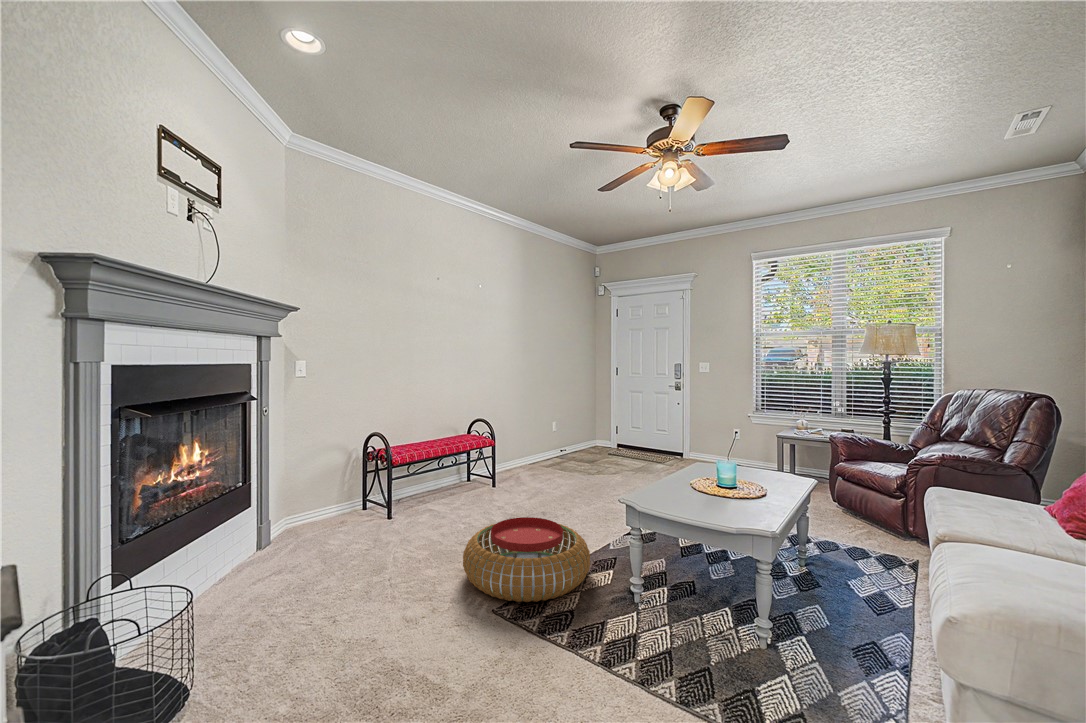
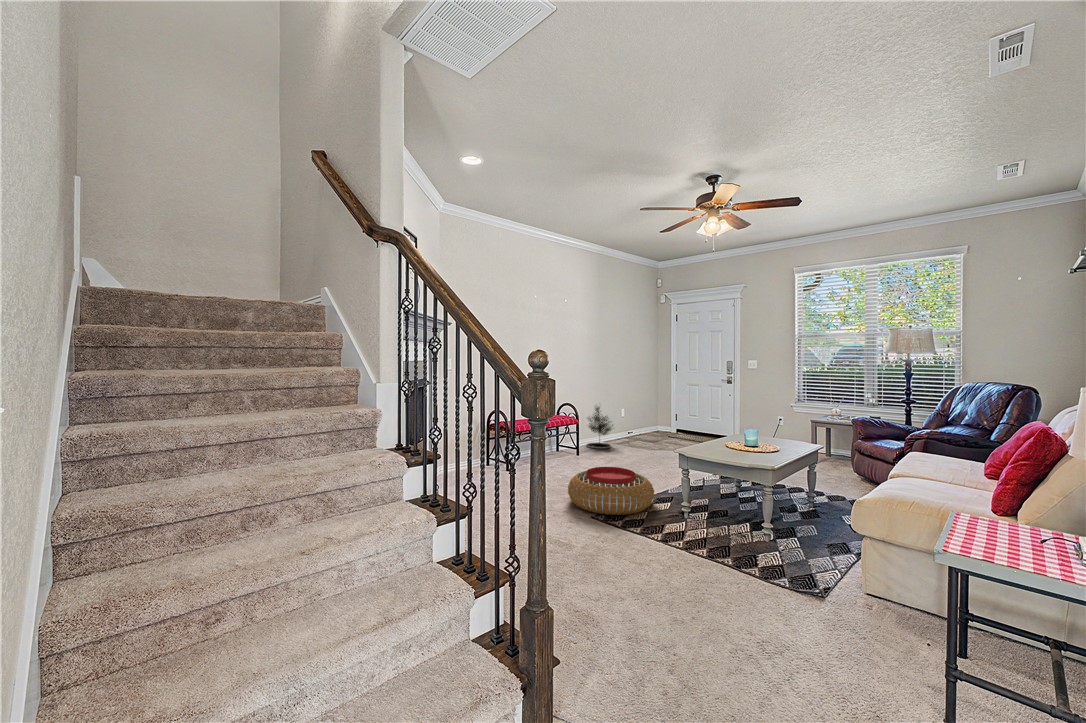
potted tree: none [506,415,543,475] -> present [586,407,613,449]

